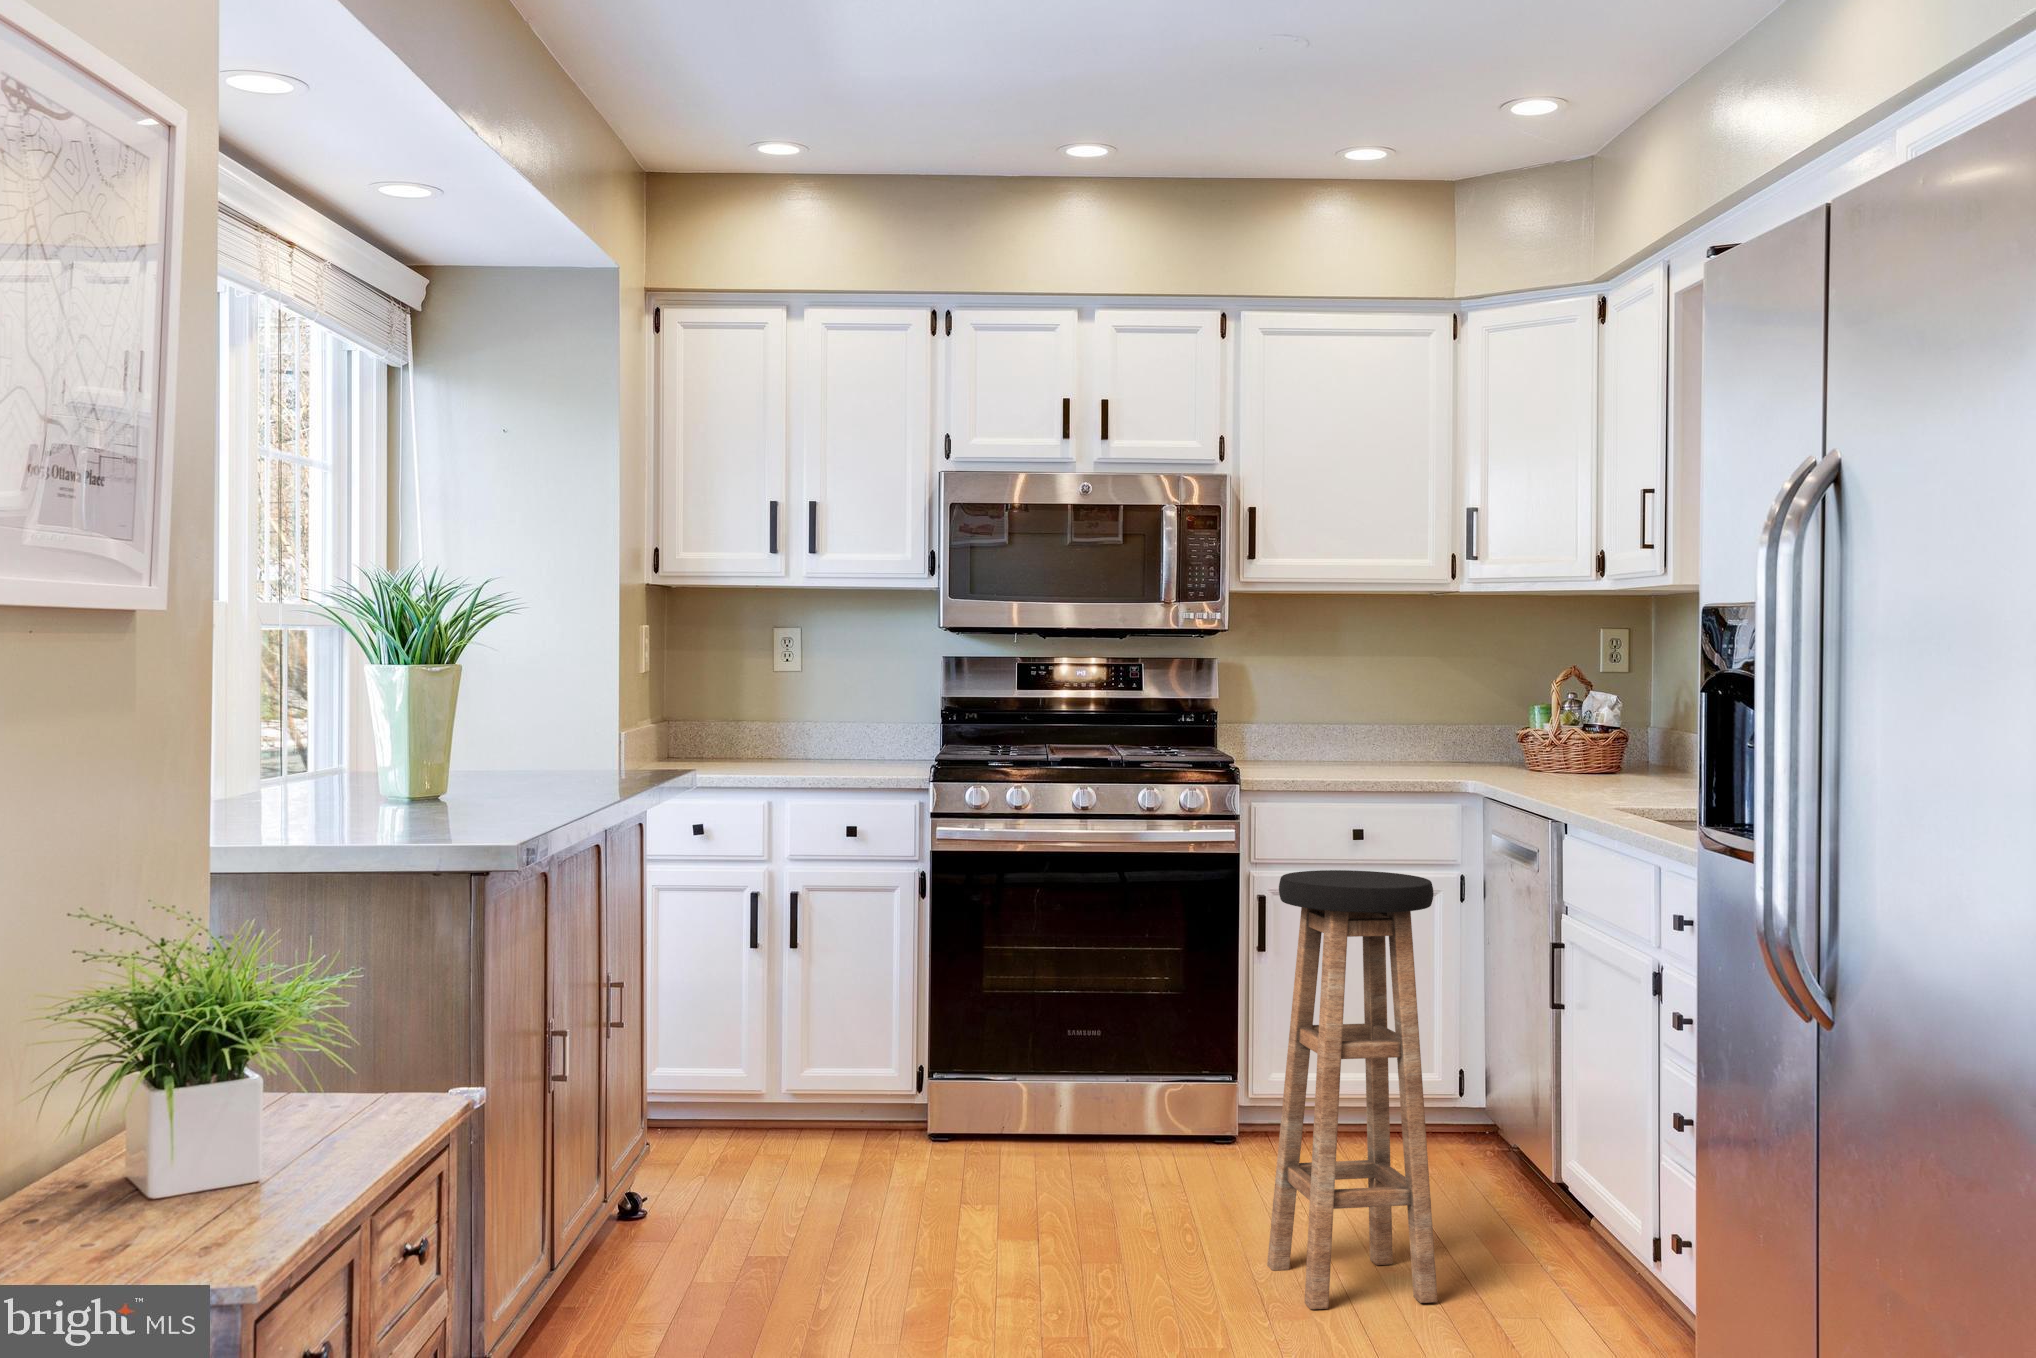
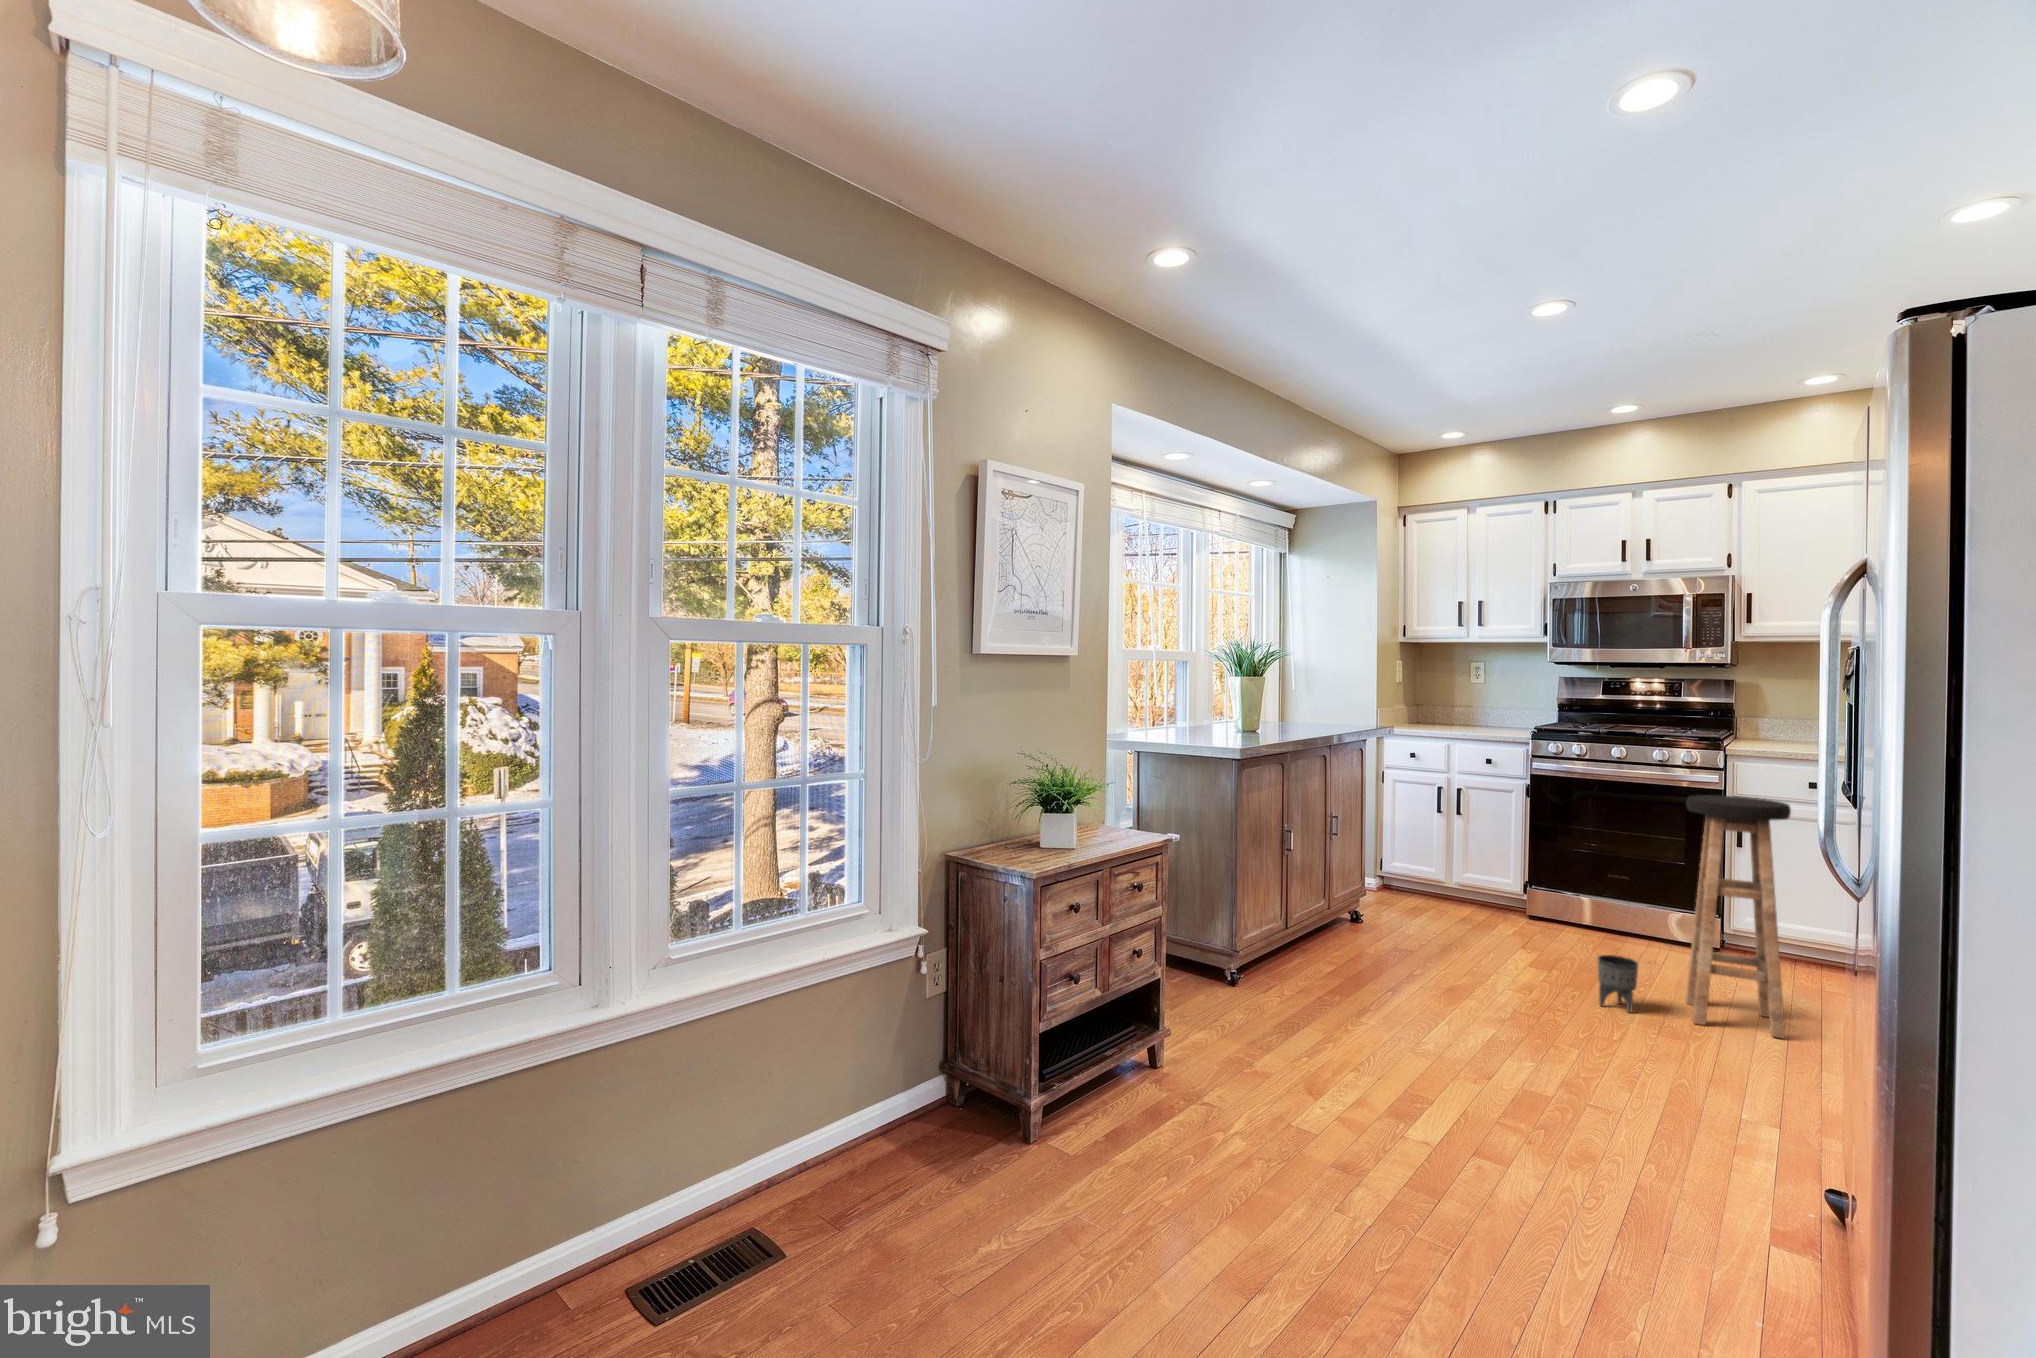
planter: none [1155,1205,1223,1315] -> present [1598,955,1638,1012]

